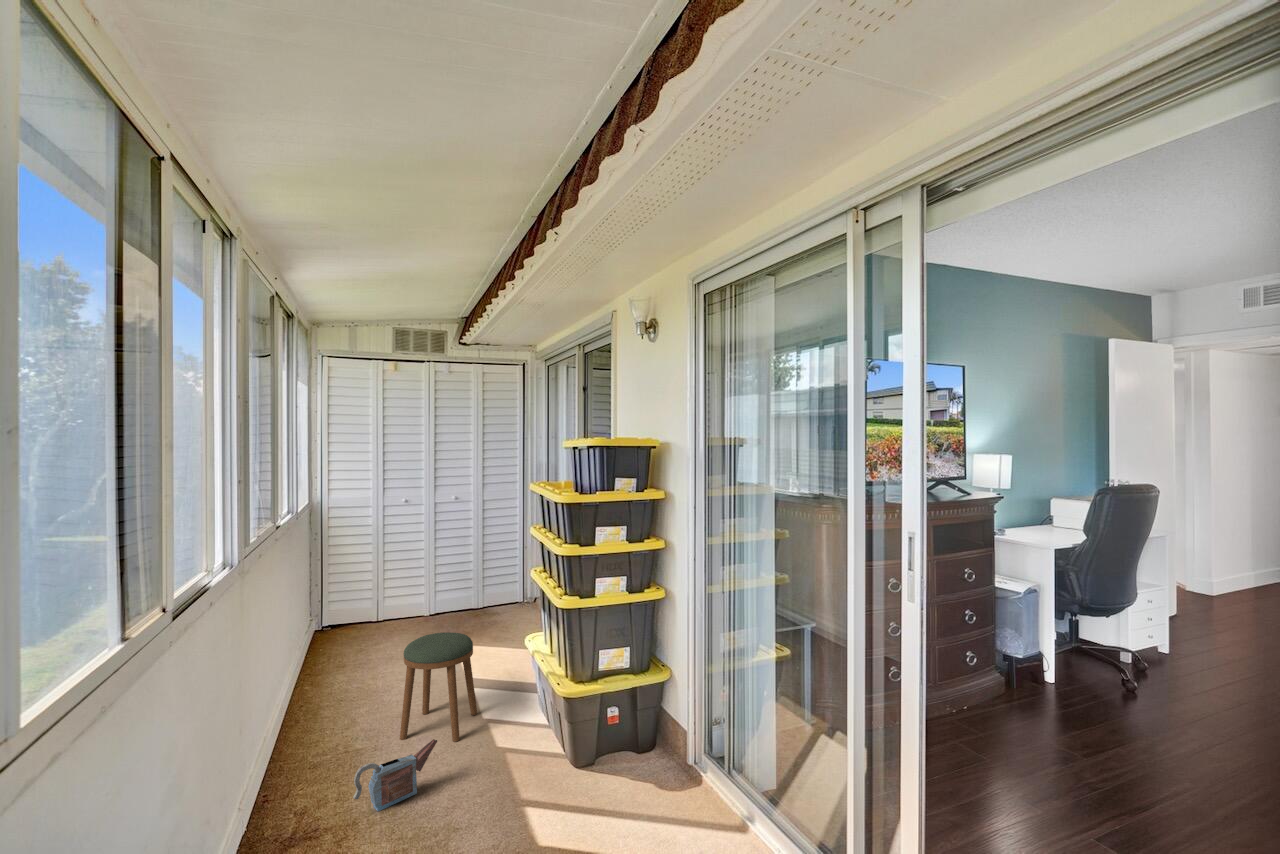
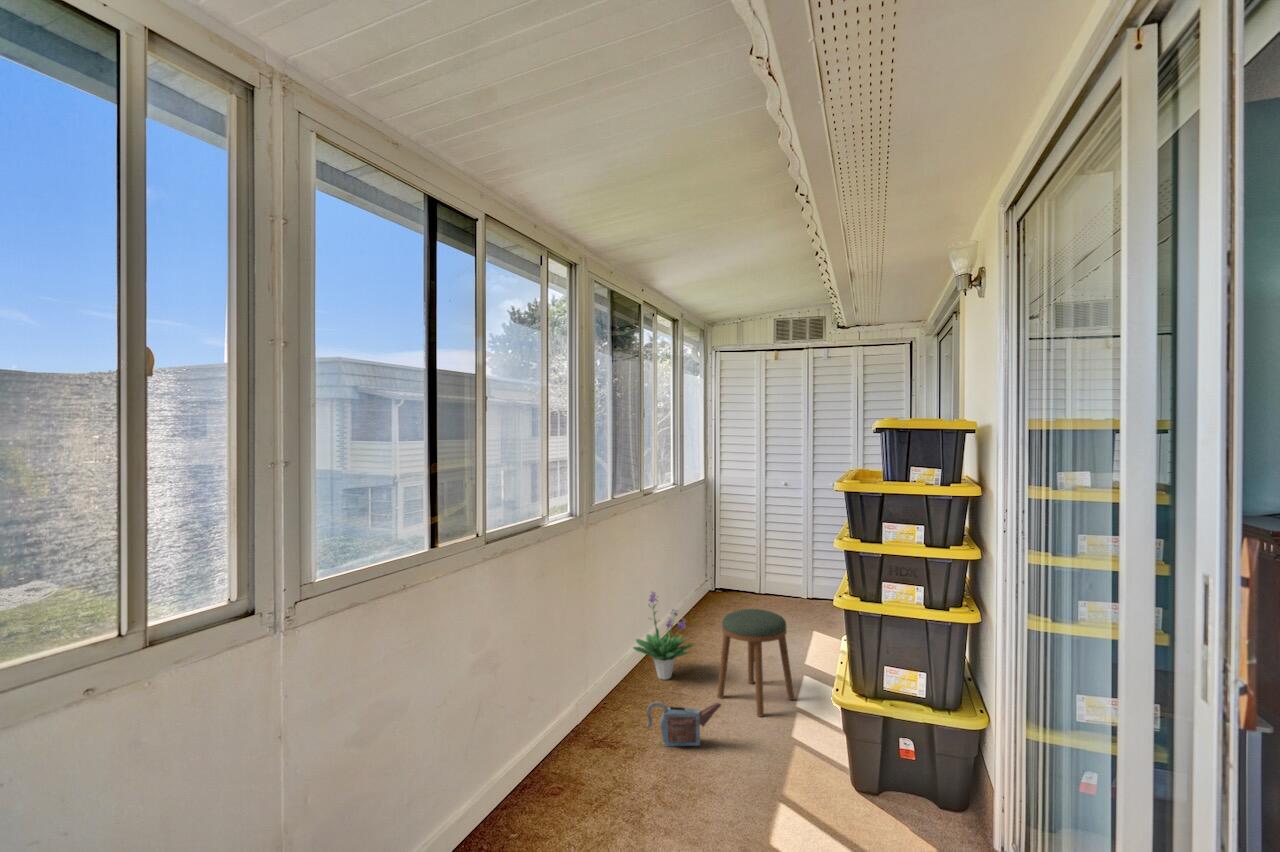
potted plant: none [279,642,363,745] -> present [633,591,694,680]

